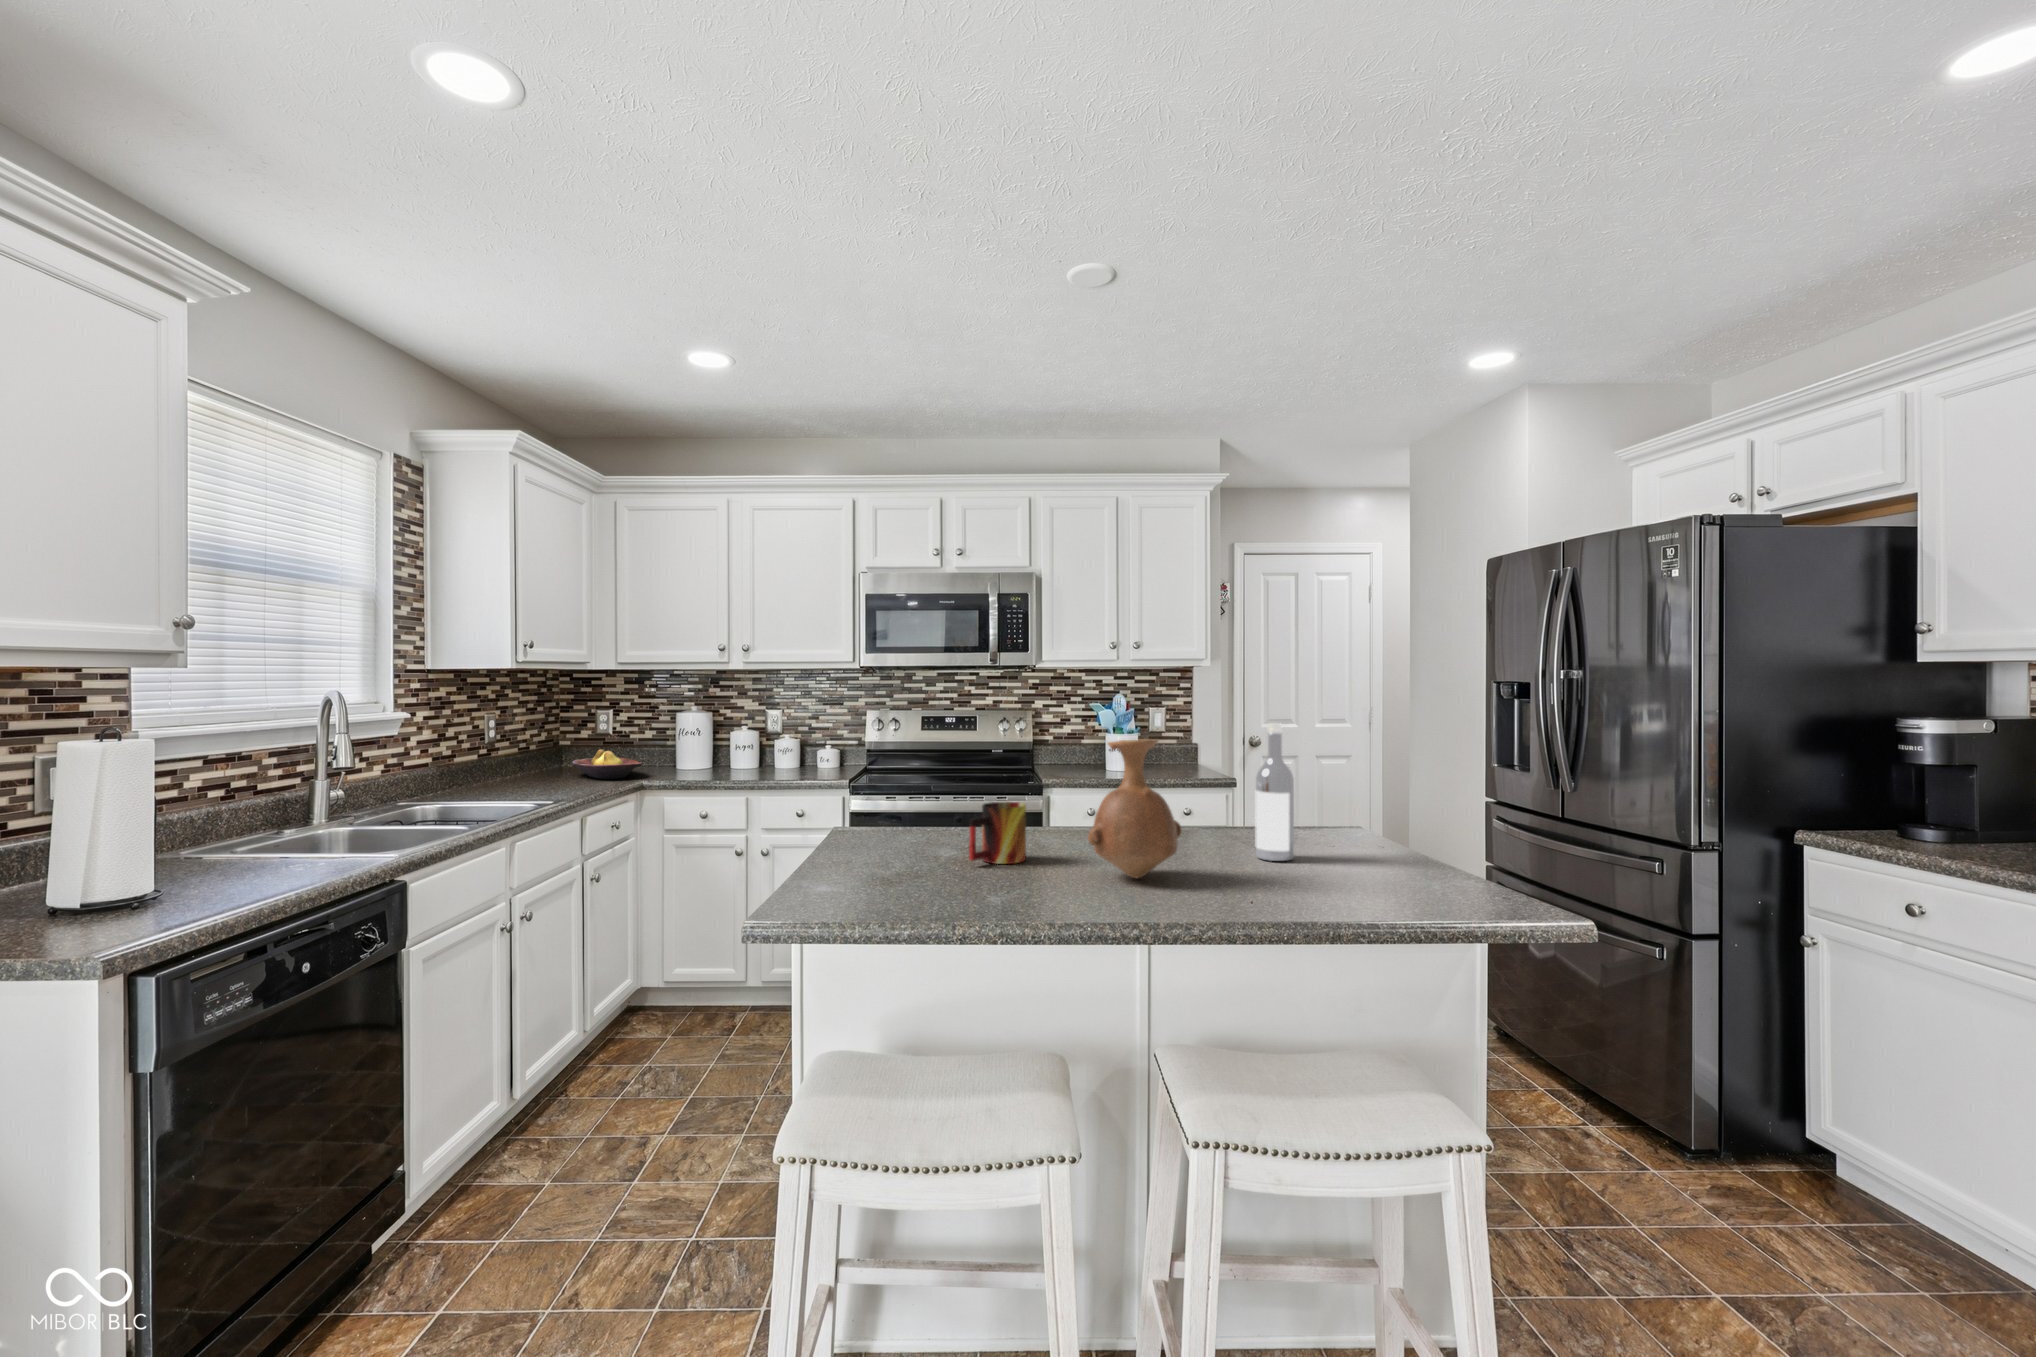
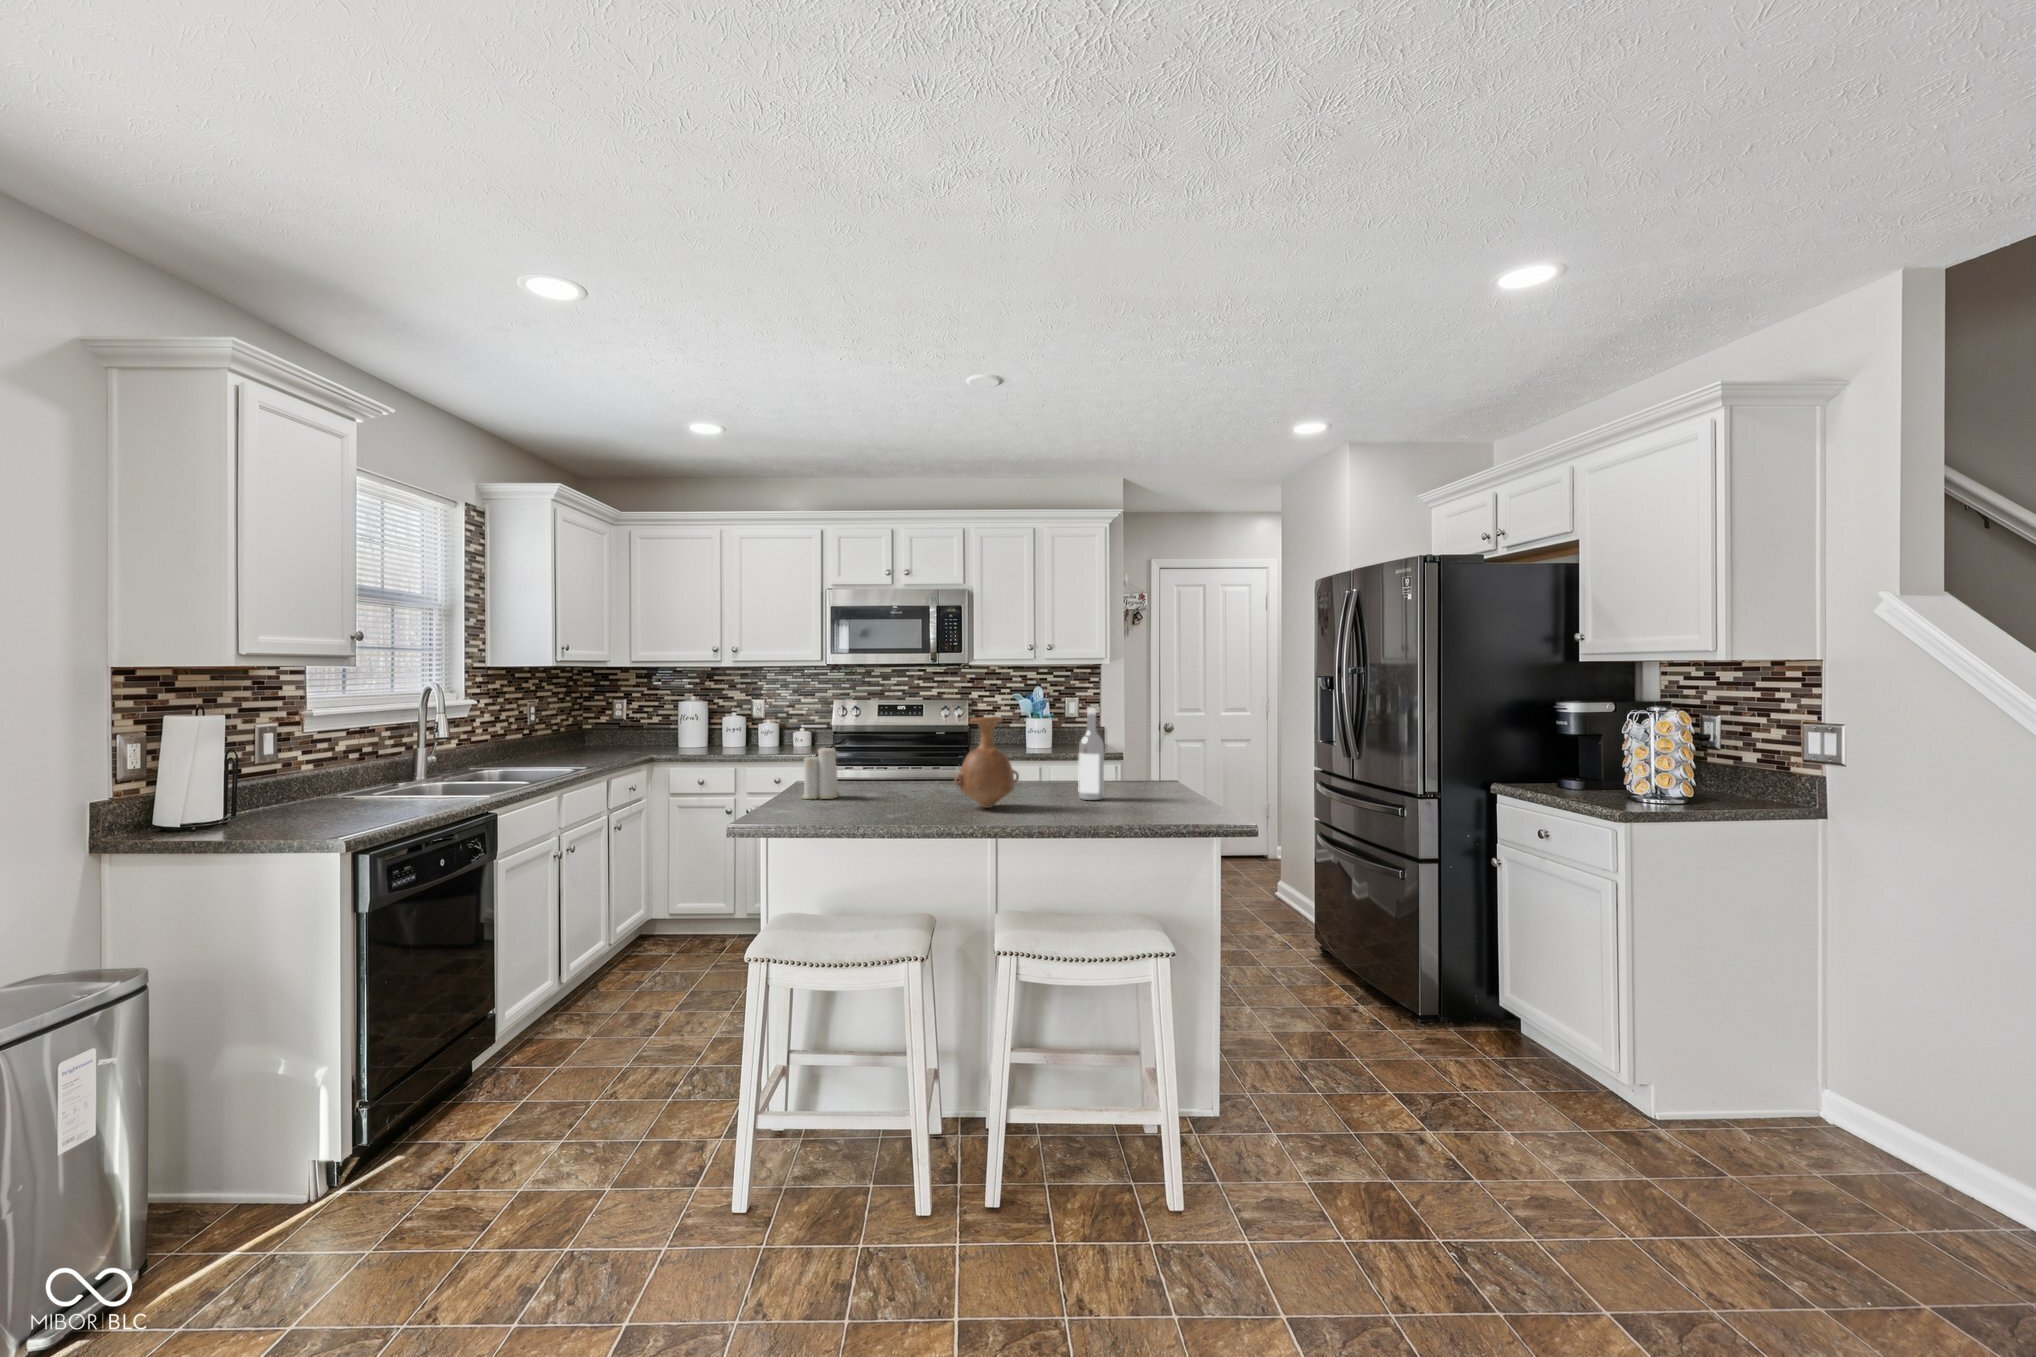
fruit bowl: present [572,749,642,779] -> none [596,731,652,754]
candle: none [849,777,906,861] -> present [802,748,840,799]
mug: present [969,802,1026,864] -> none [881,760,922,801]

